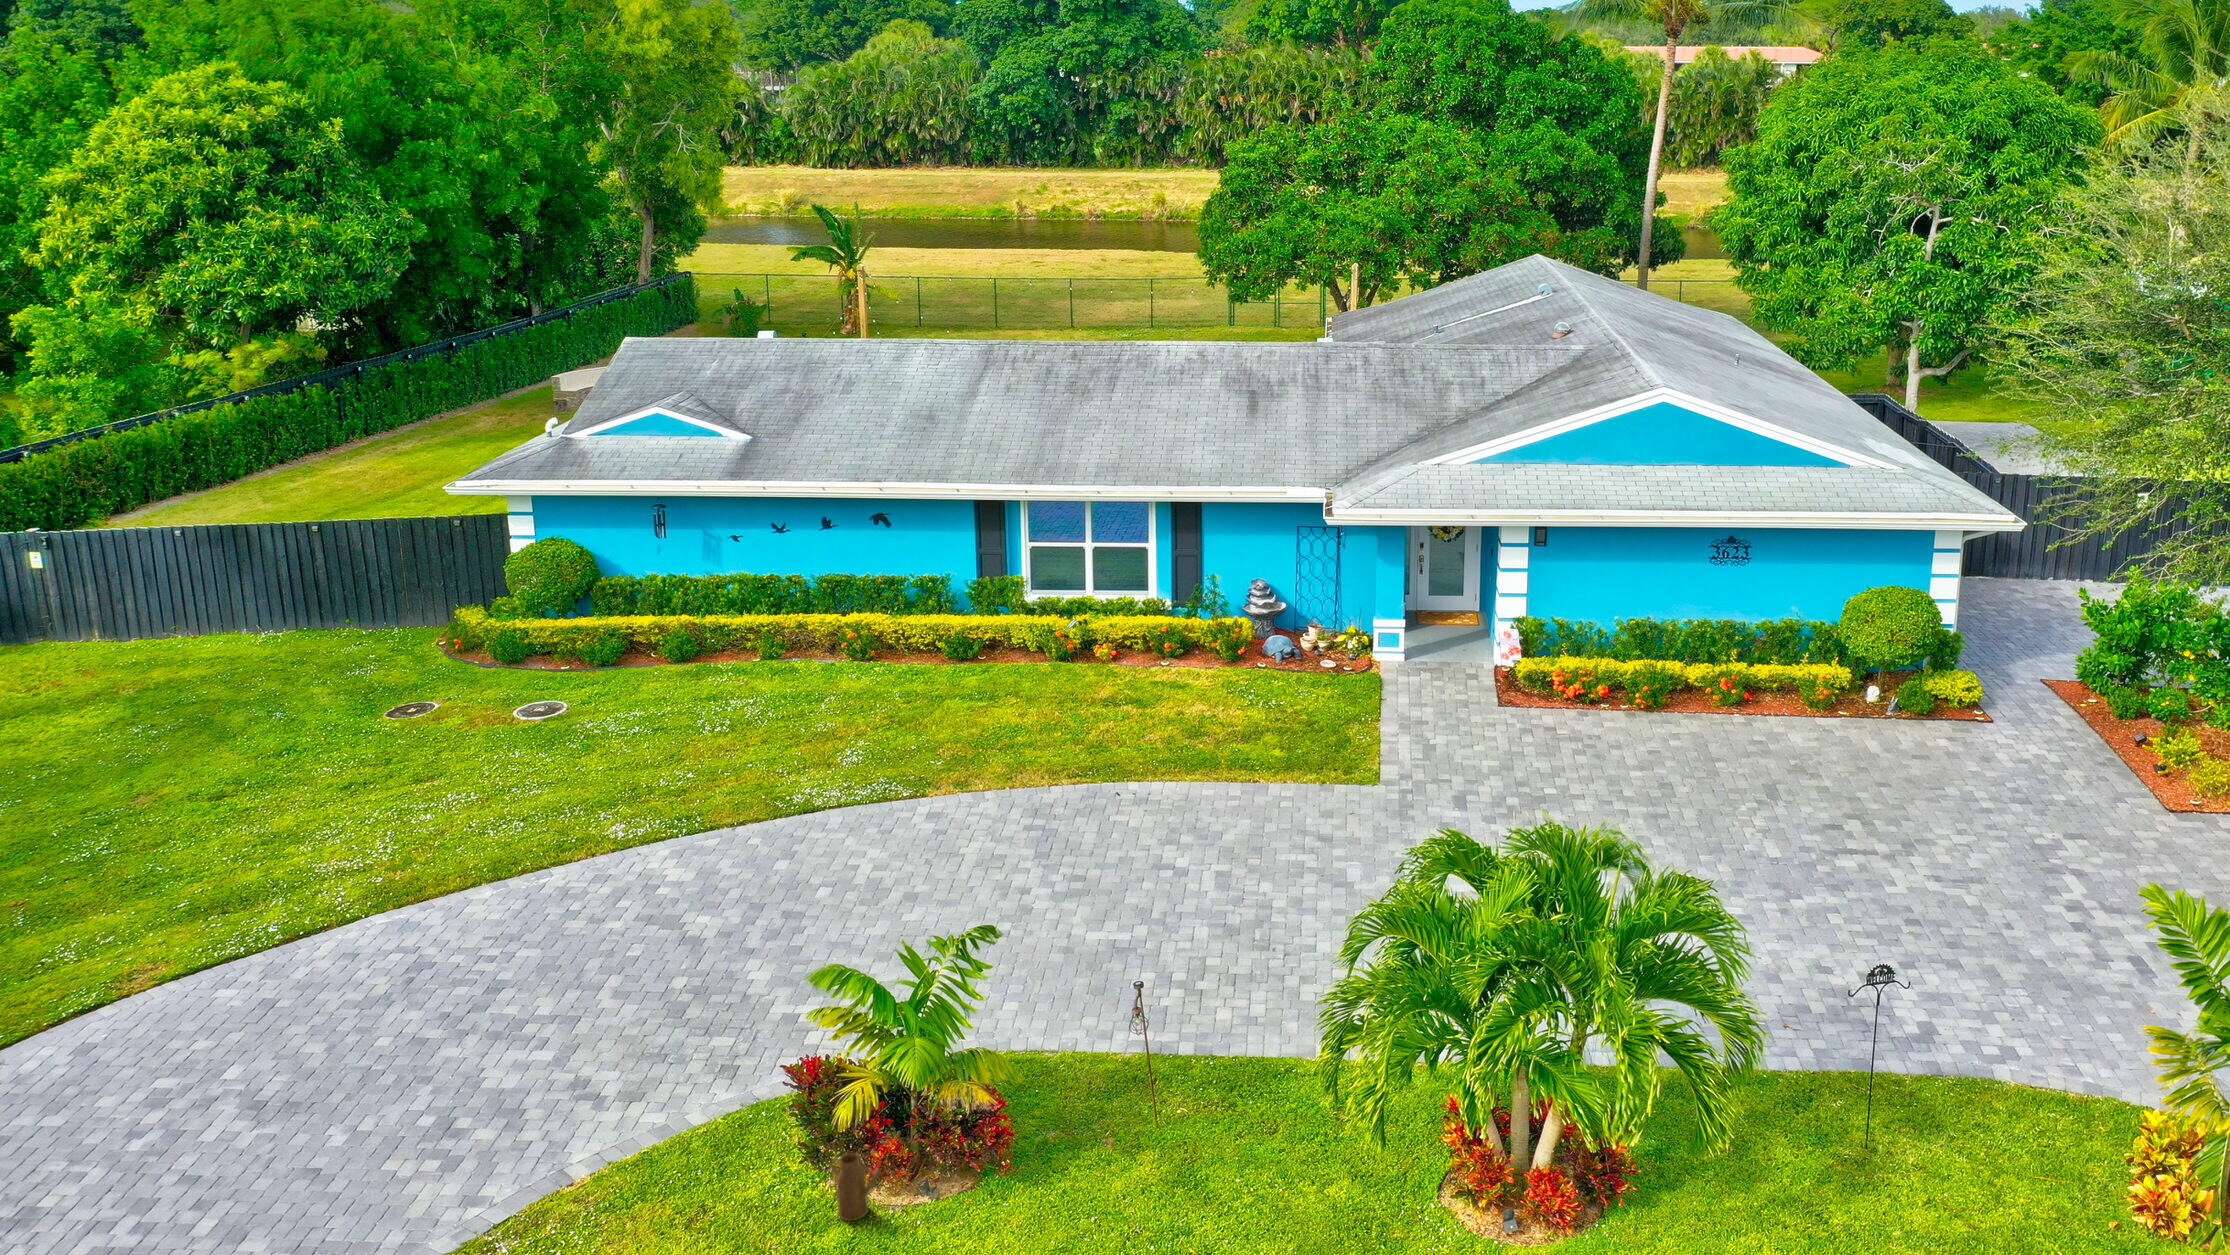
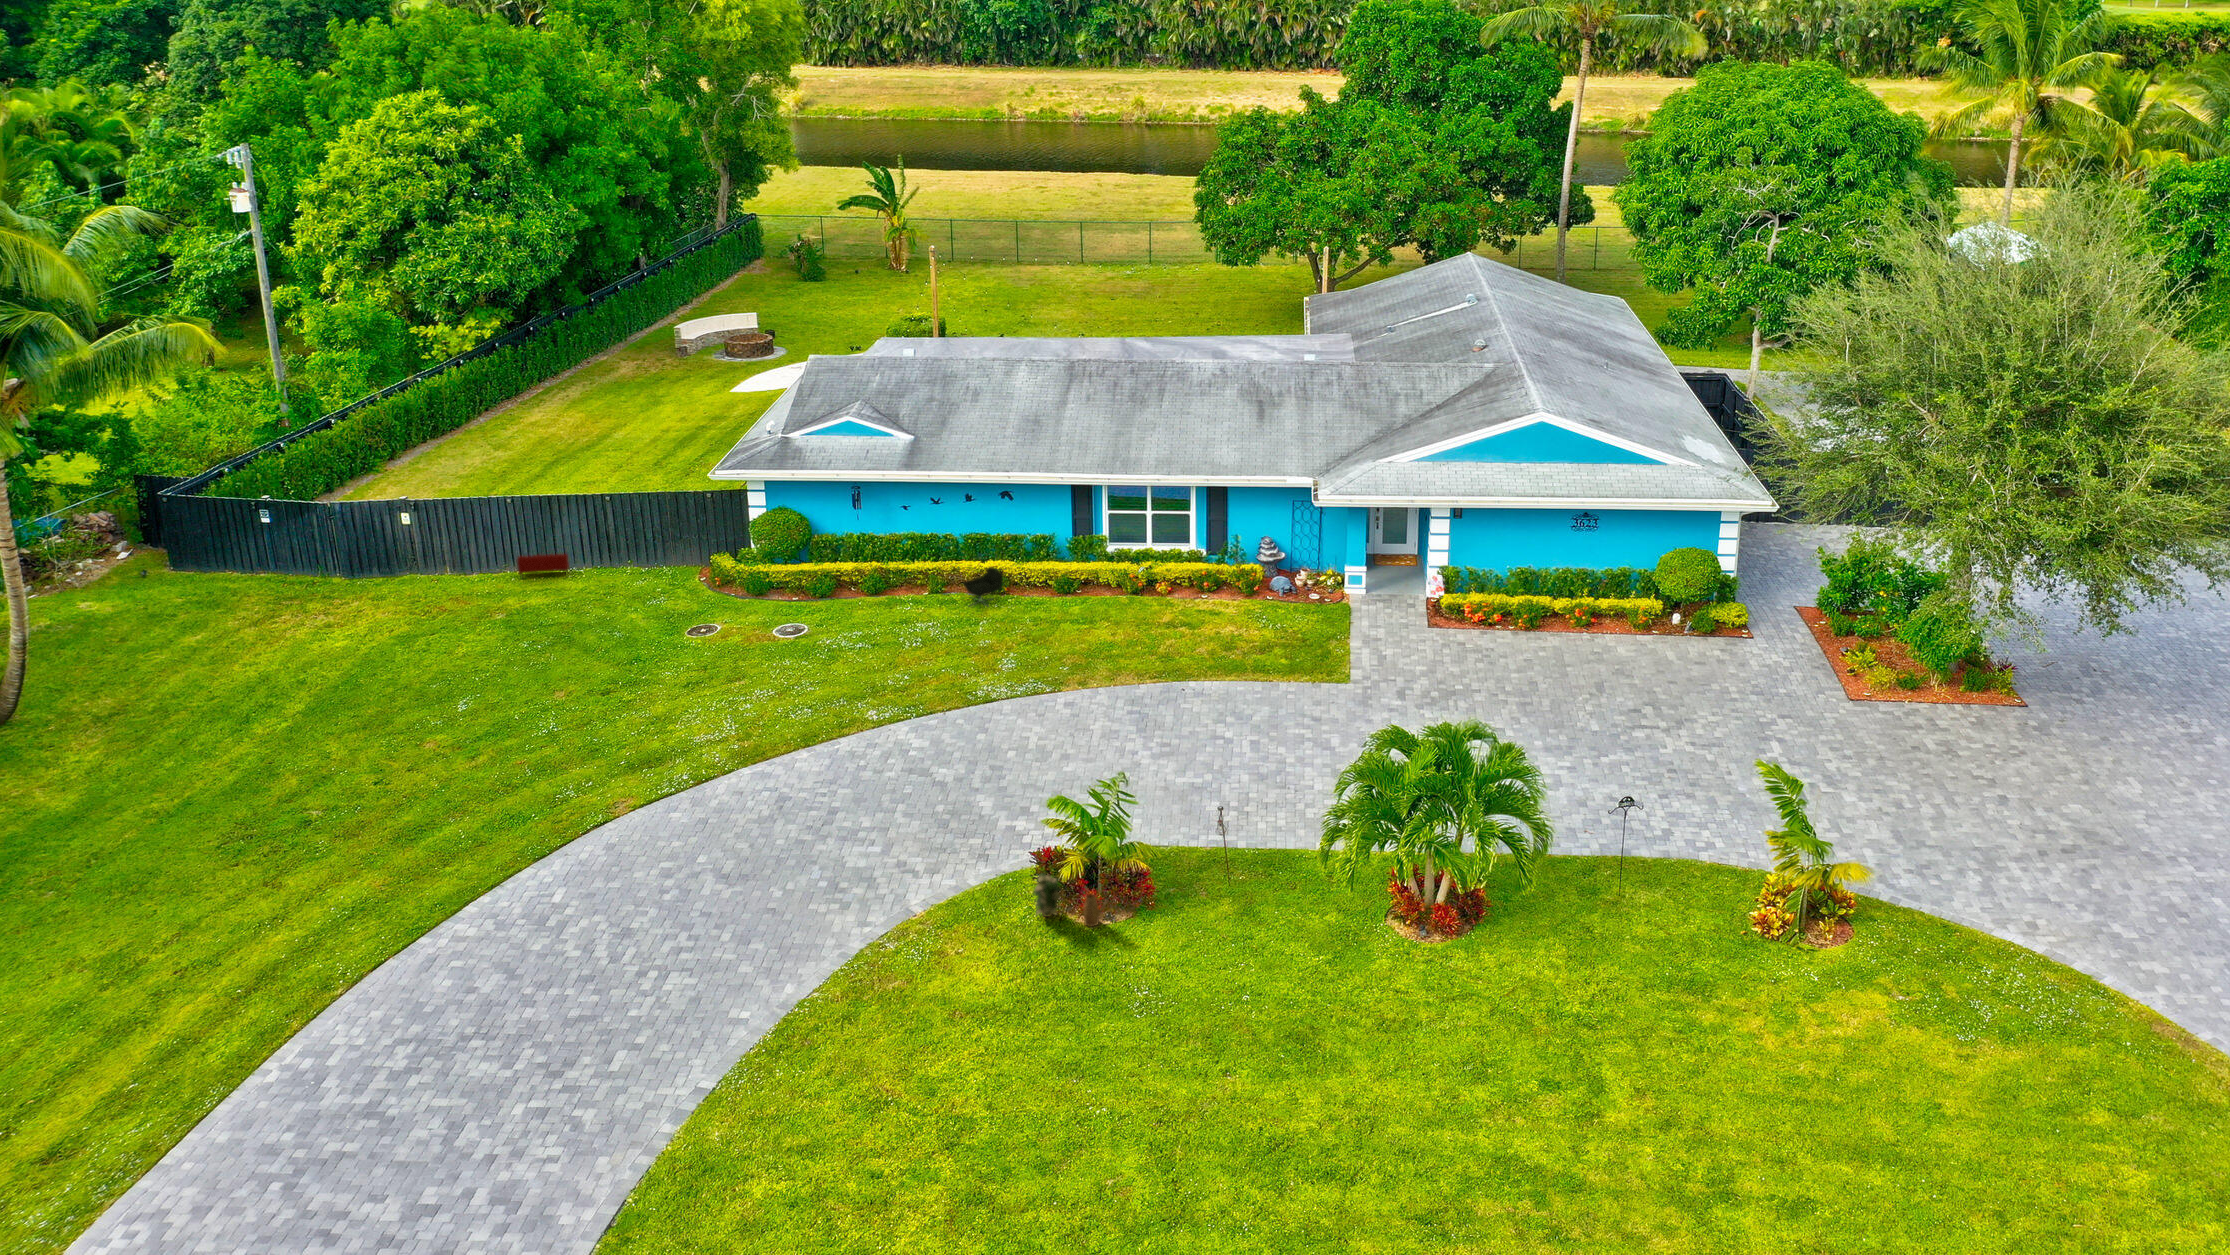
bench: none [187,604,276,646] -> present [517,554,569,578]
lounge chair: none [812,622,871,679] -> present [963,567,1004,602]
decorative plant: none [742,1110,801,1199] -> present [1034,873,1060,917]

